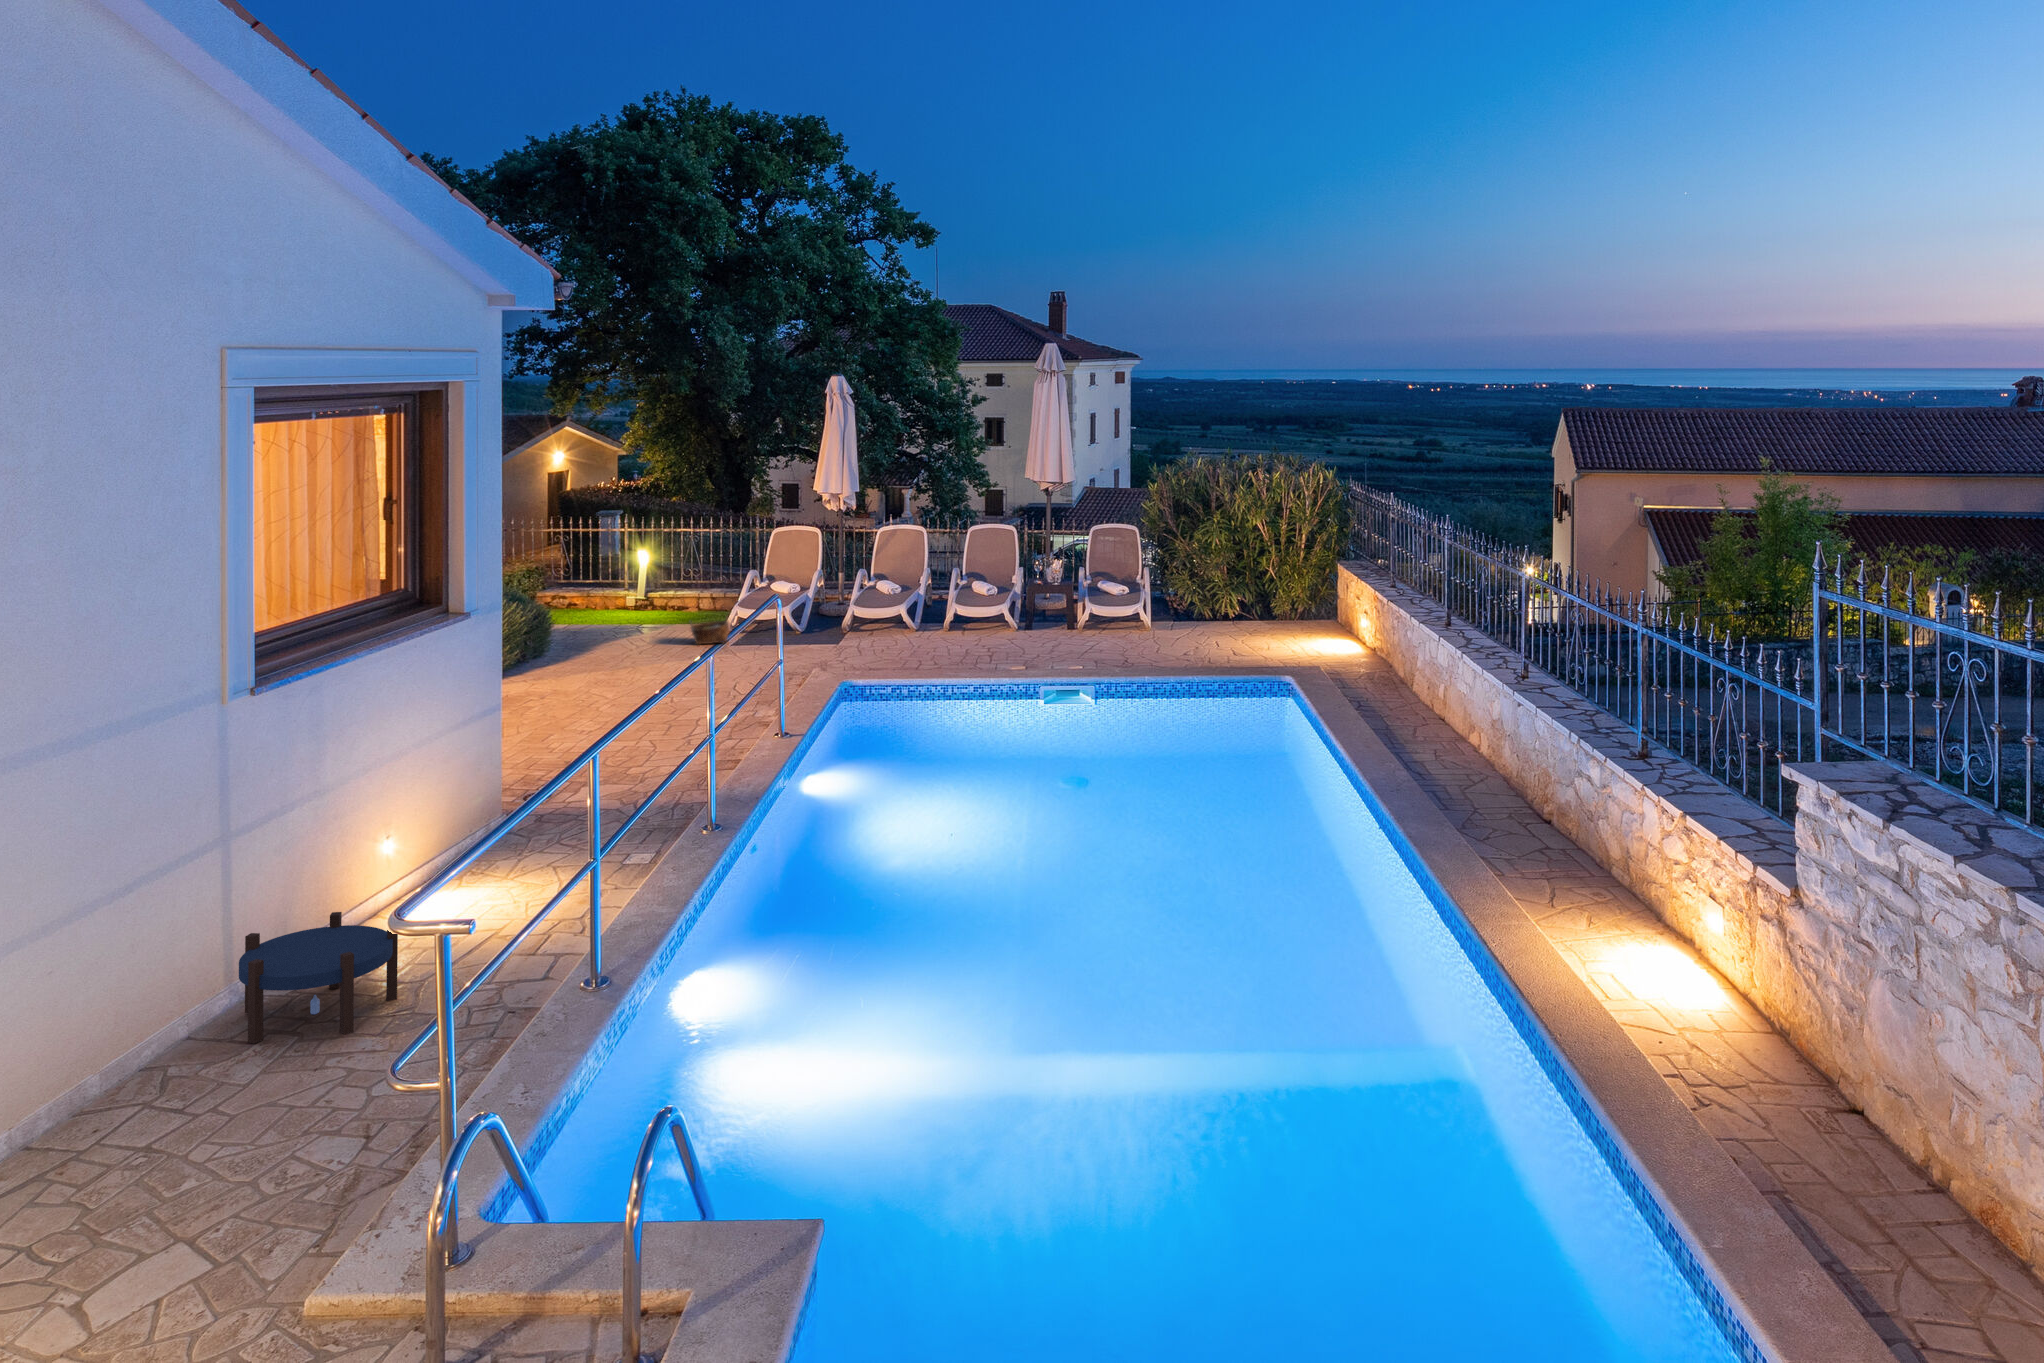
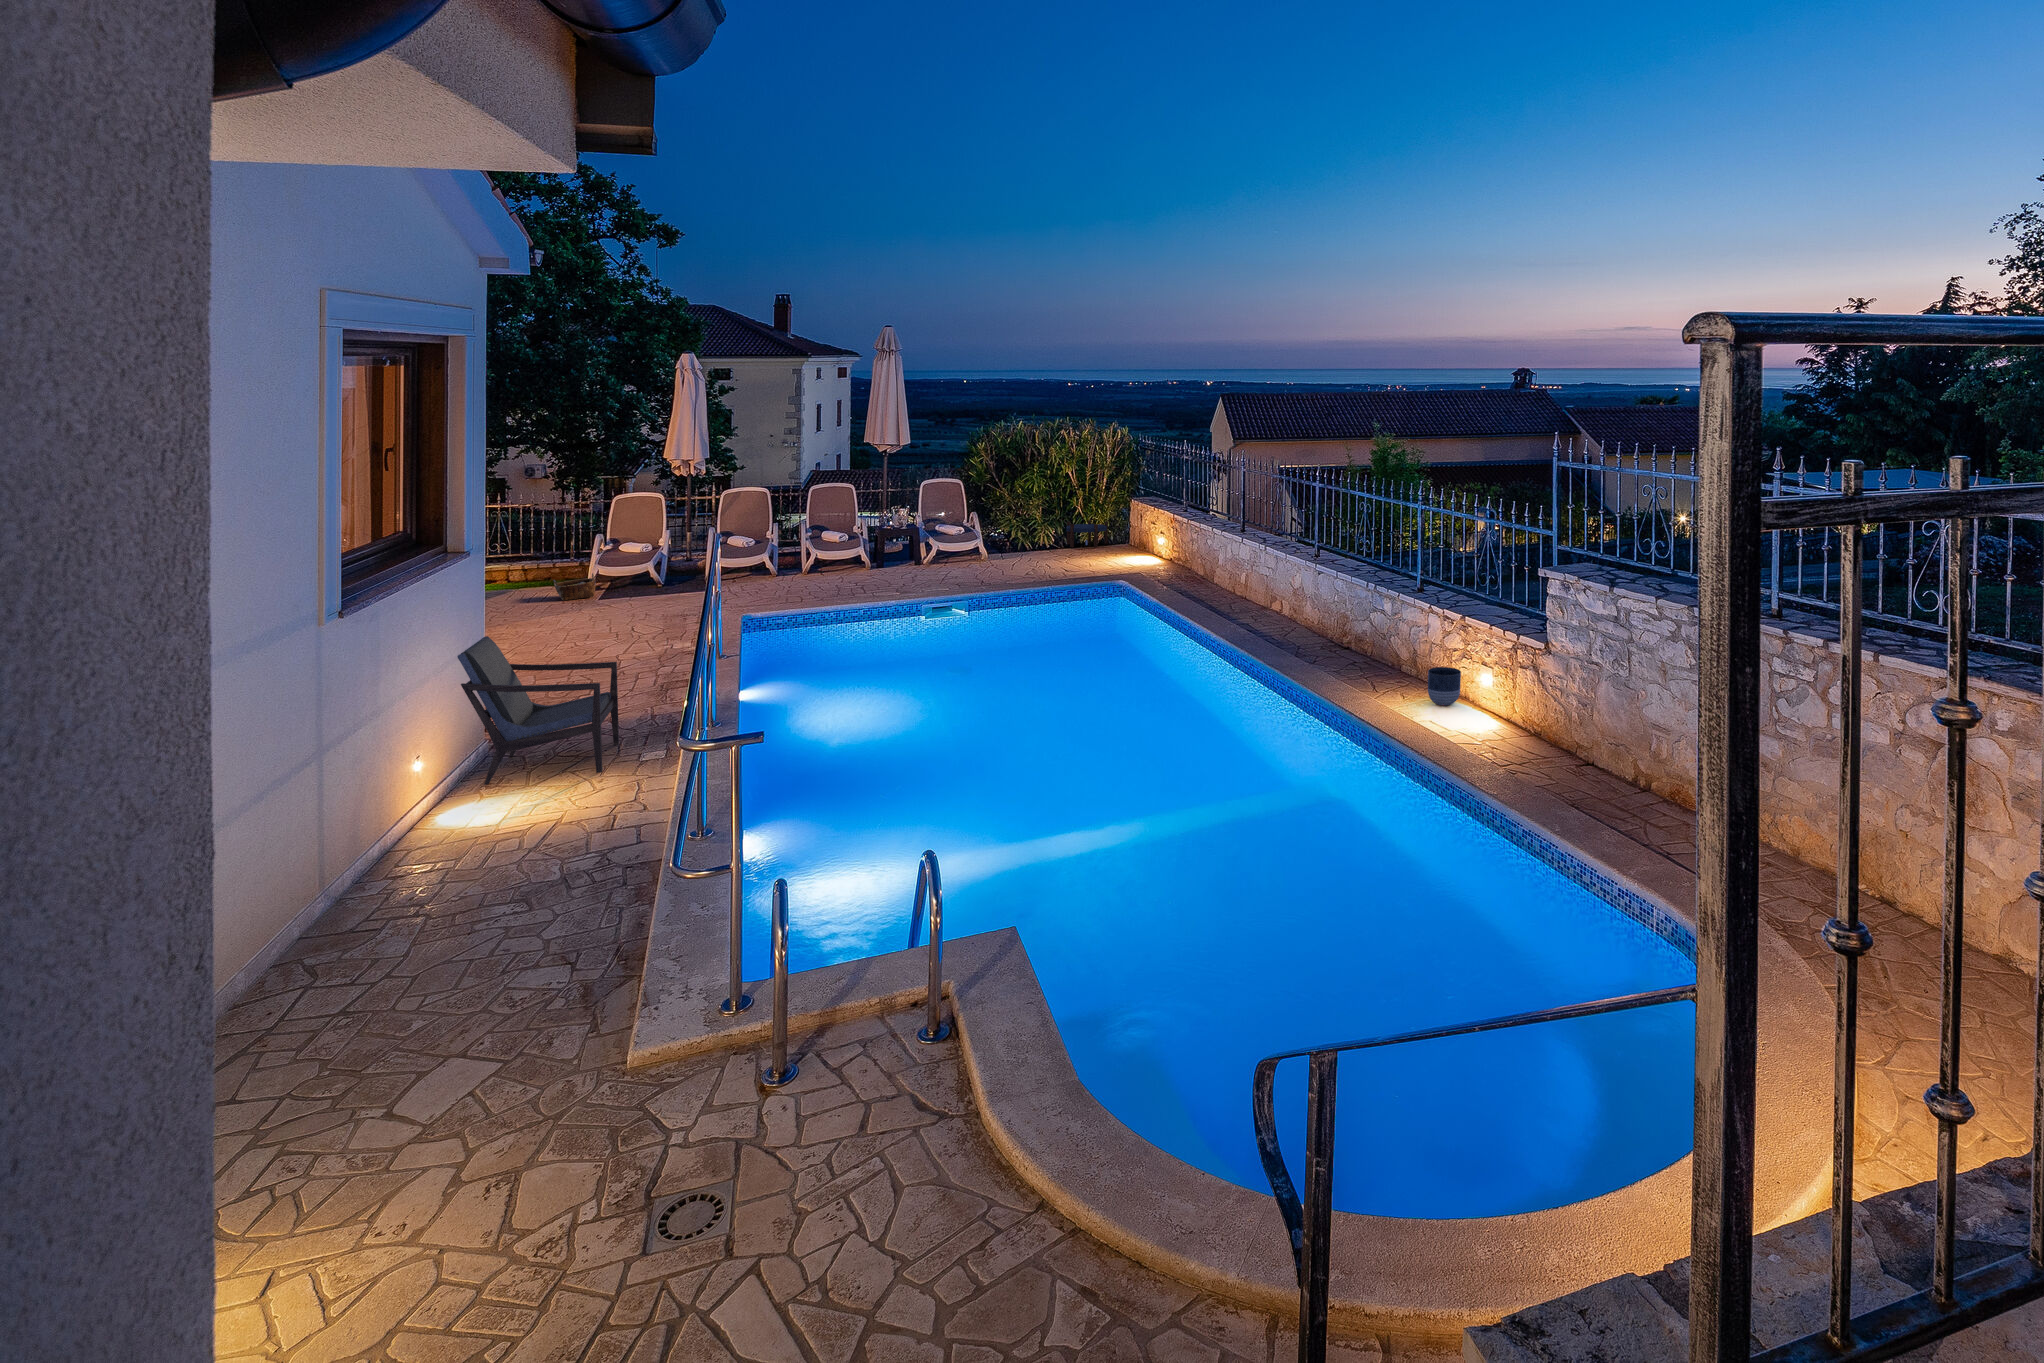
armchair: none [446,707,618,881] -> present [457,636,619,785]
planter: none [1623,888,1678,953] -> present [1428,667,1461,705]
side table: present [239,912,398,1044] -> present [1066,520,1108,547]

